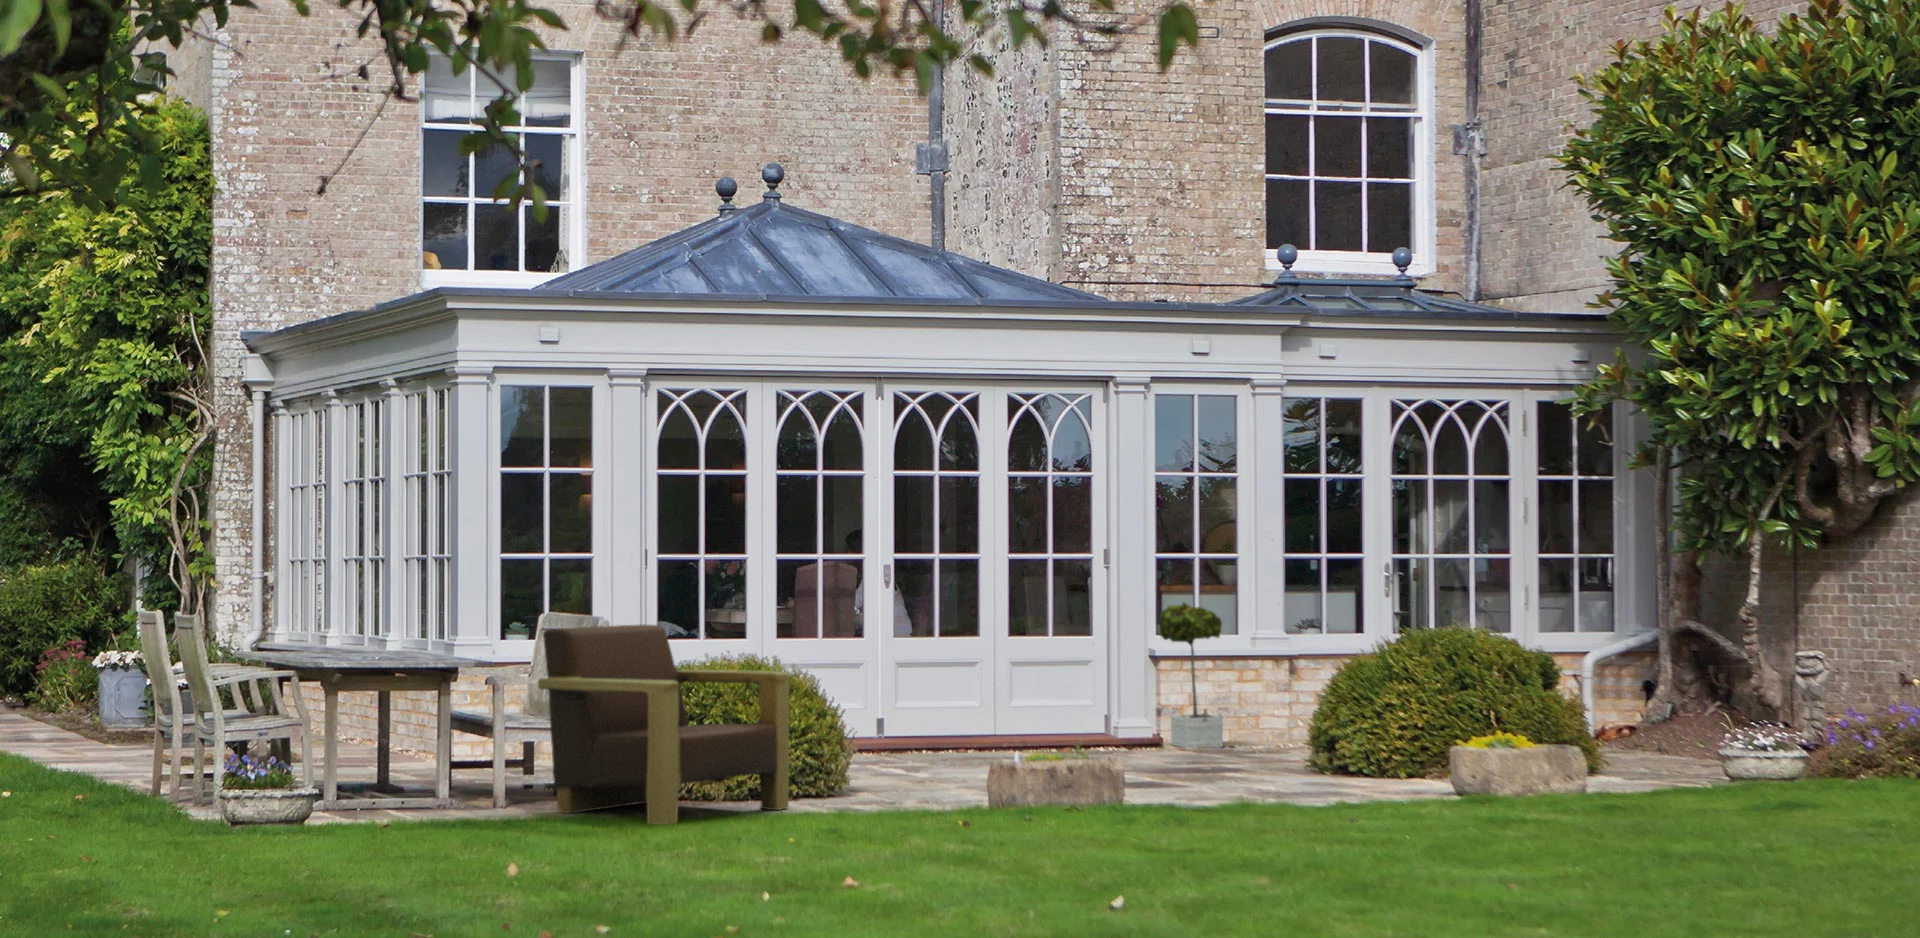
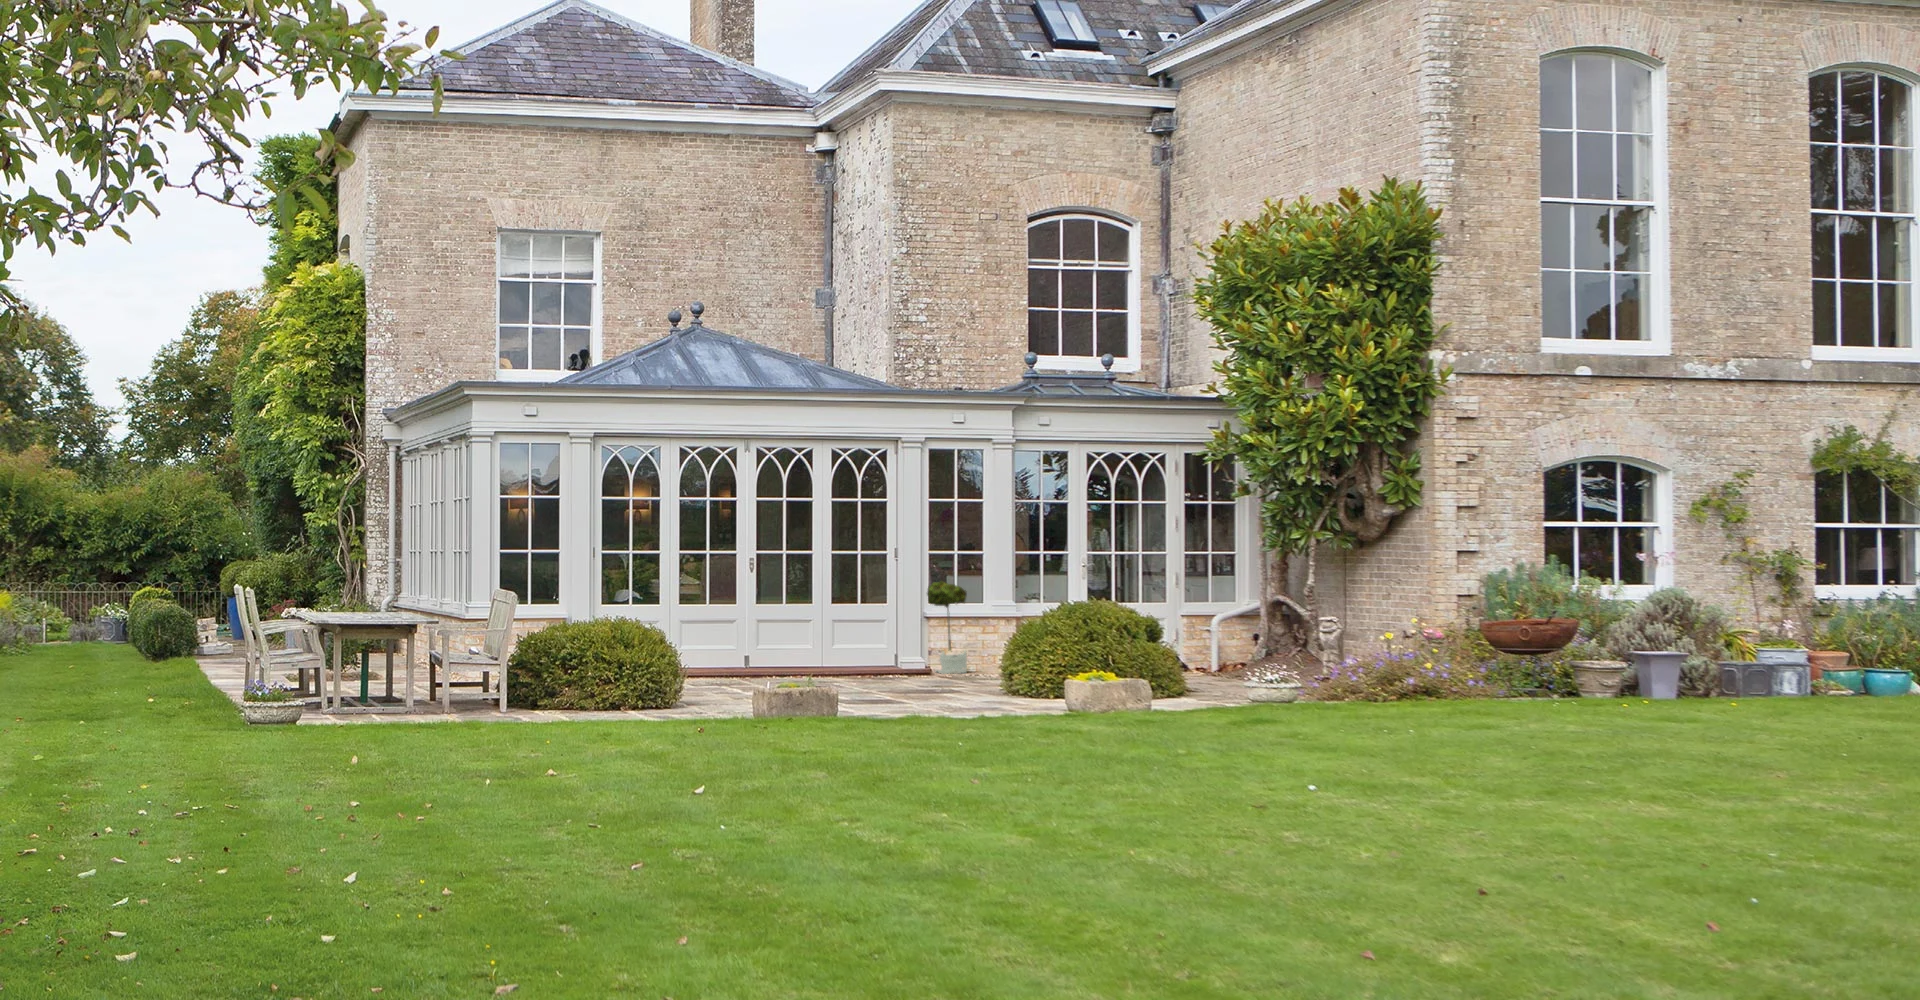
armchair: present [538,624,789,825] -> none [460,598,629,732]

